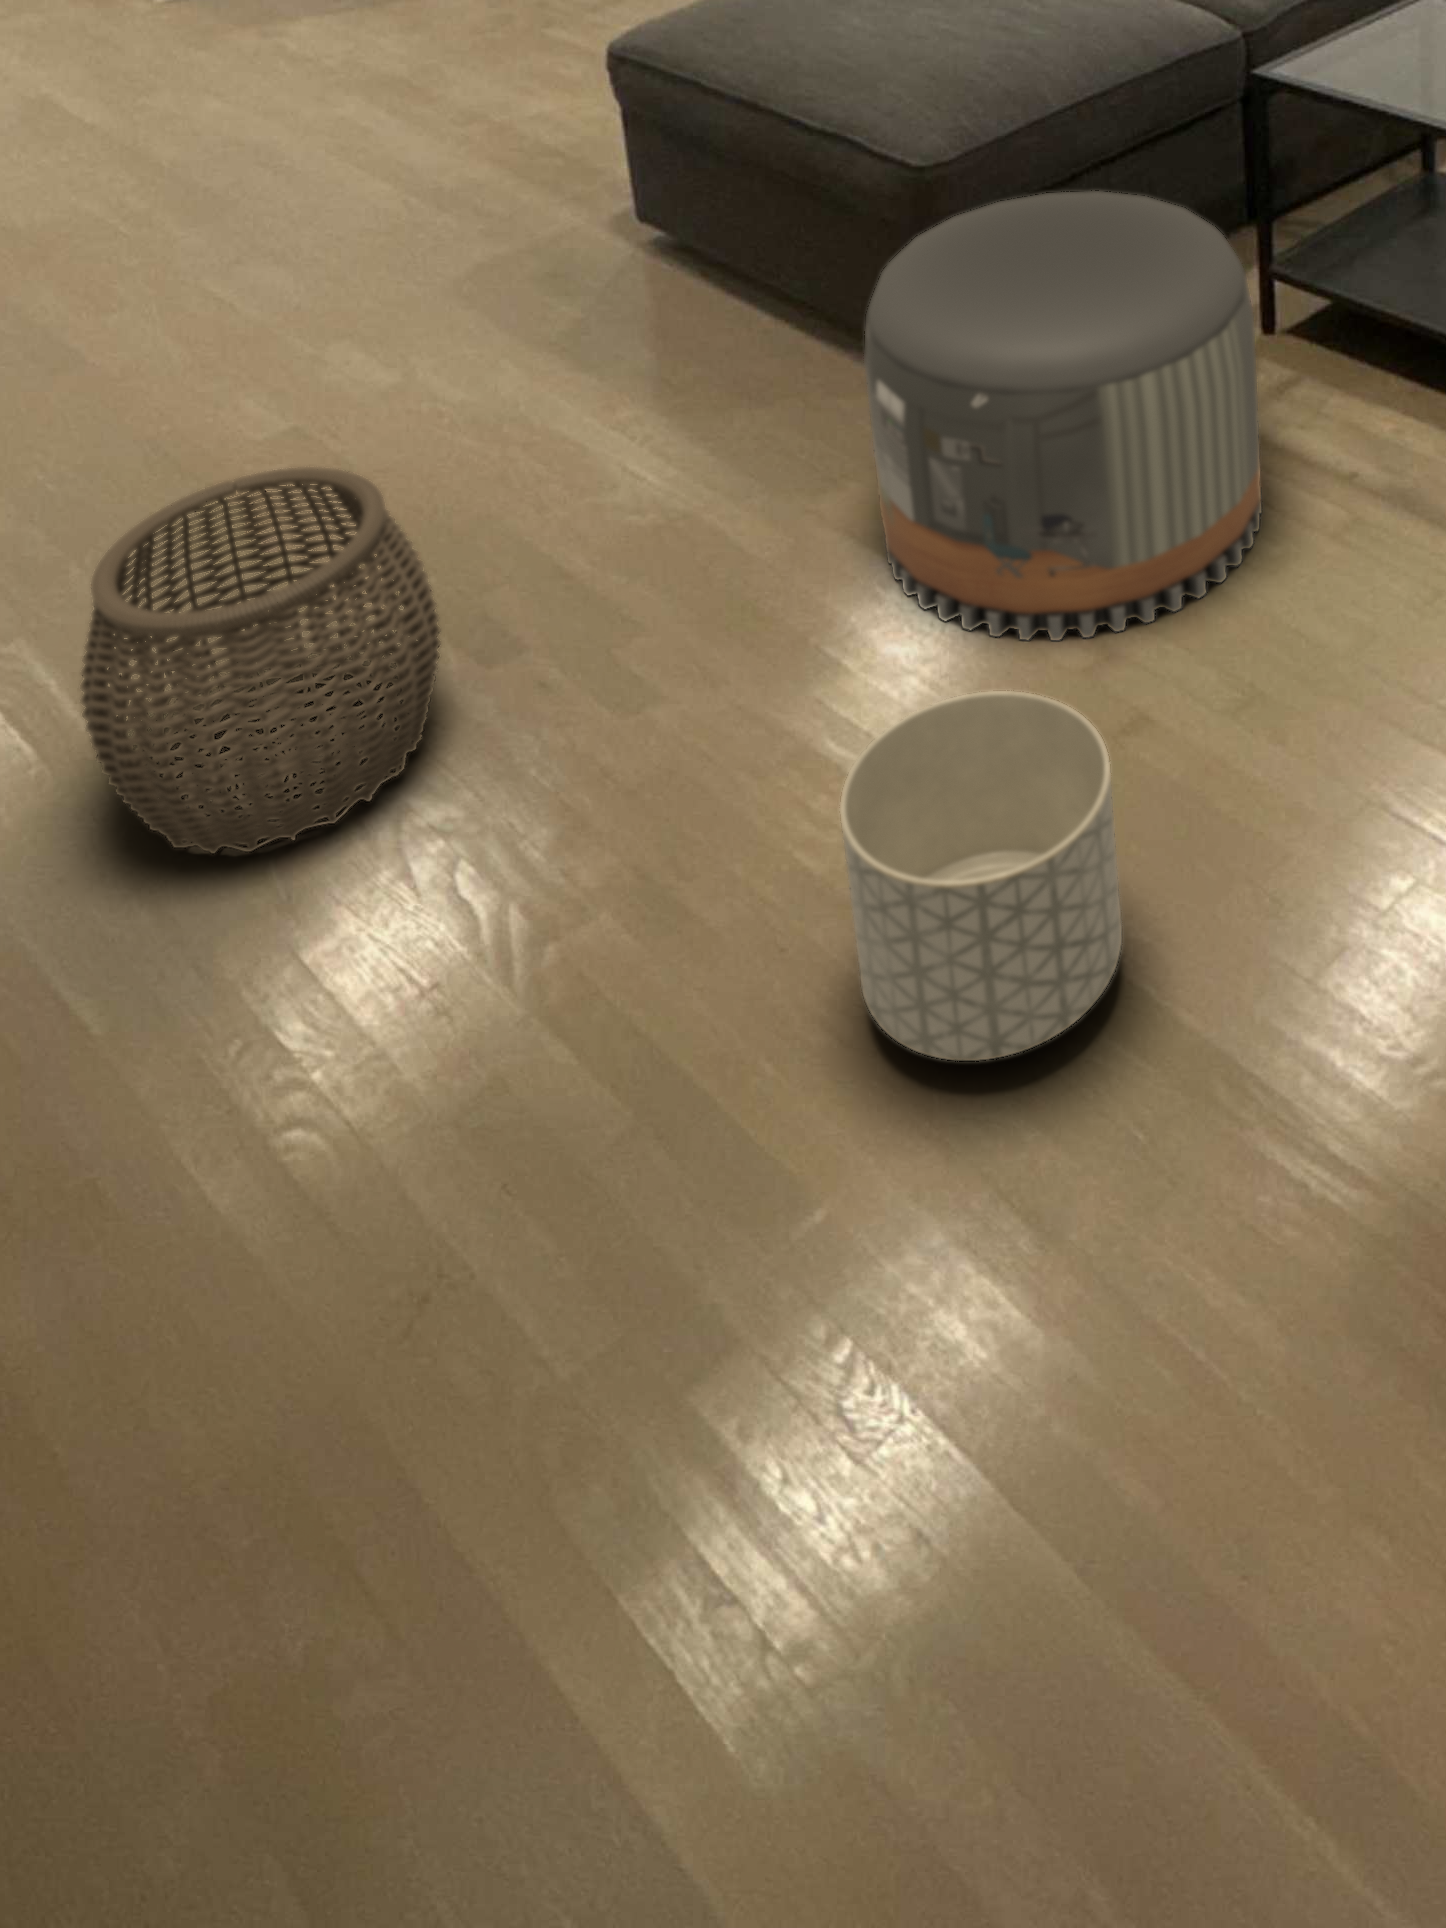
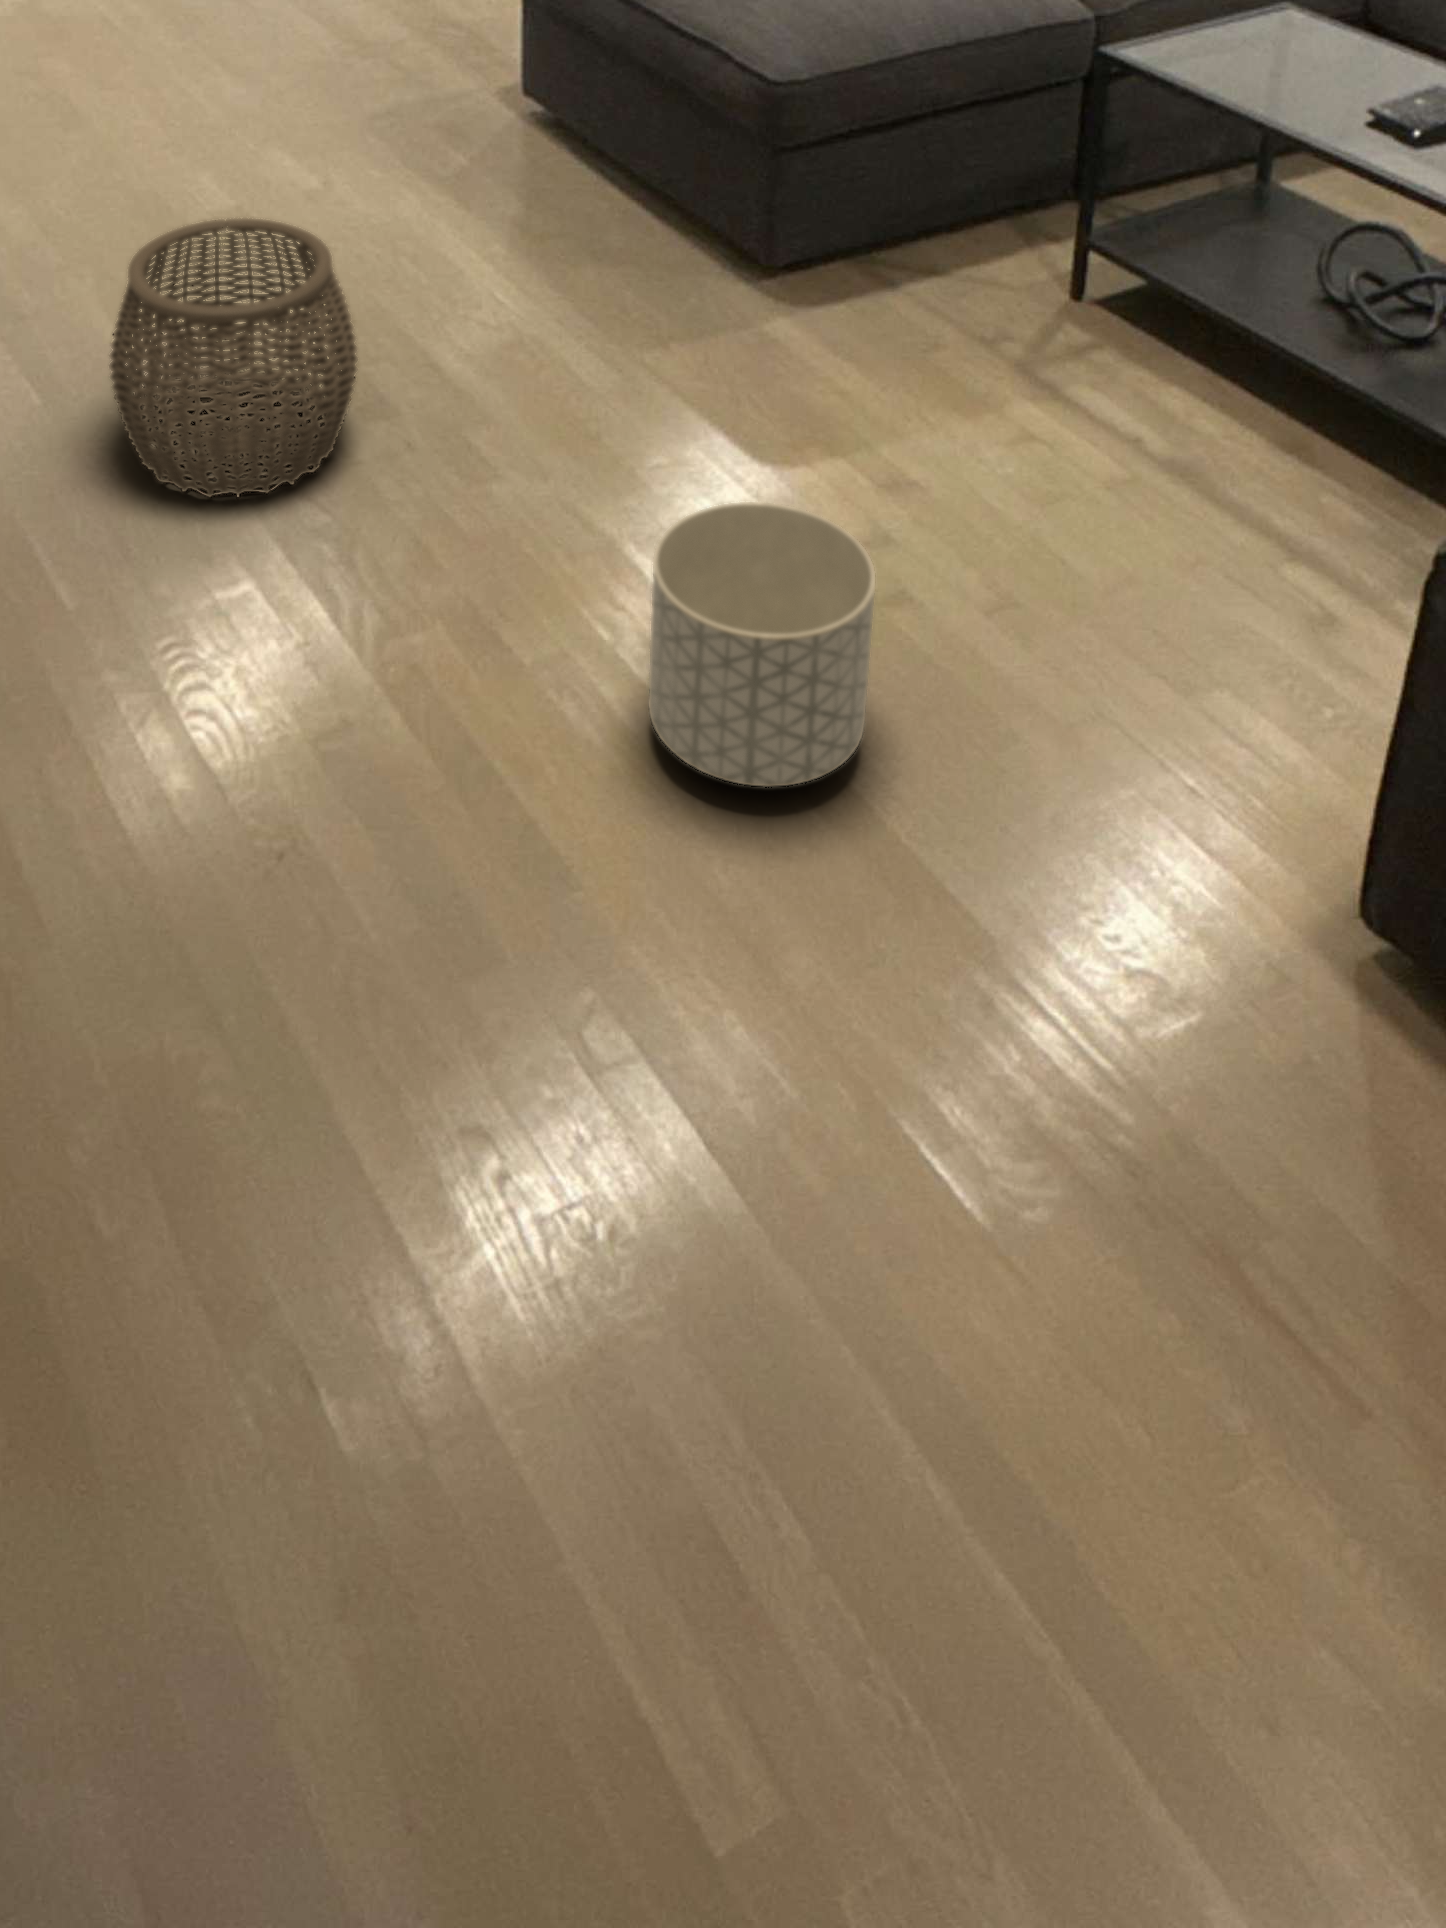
pouf: present [864,191,1262,641] -> none [706,122,1060,508]

